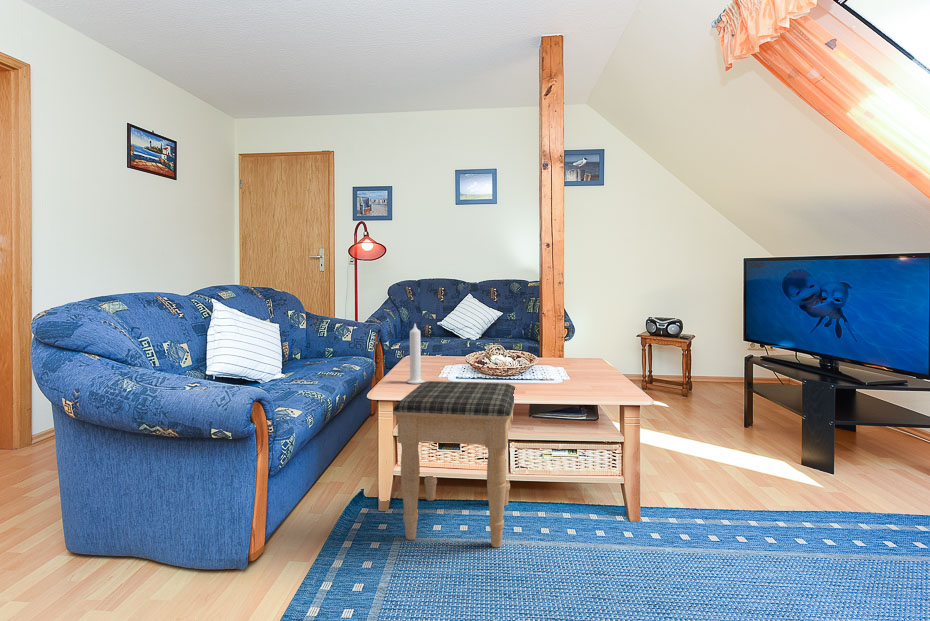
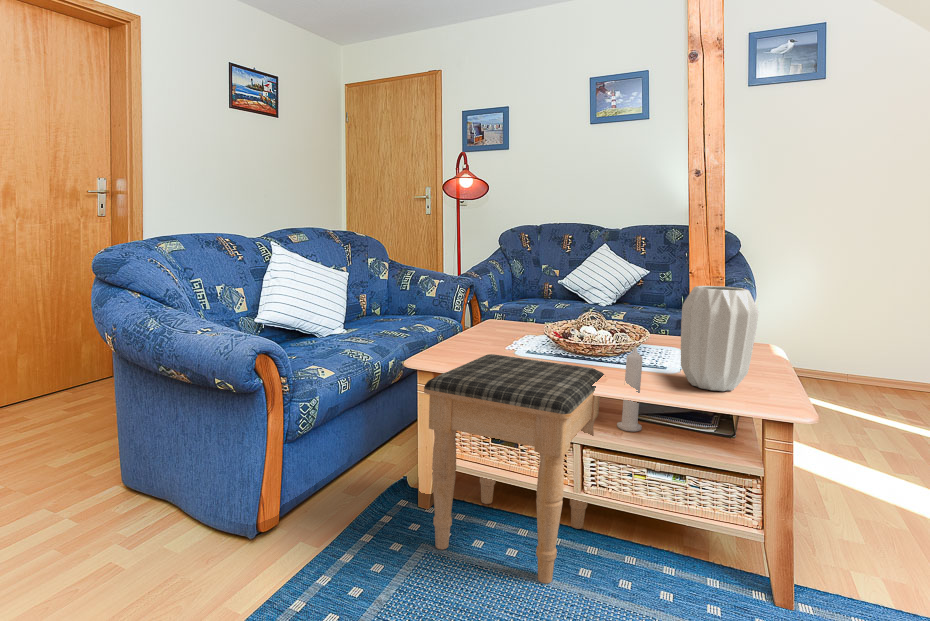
vase: none [564,319,613,390] -> present [681,286,758,391]
candle: present [407,324,424,384] -> present [617,346,643,432]

